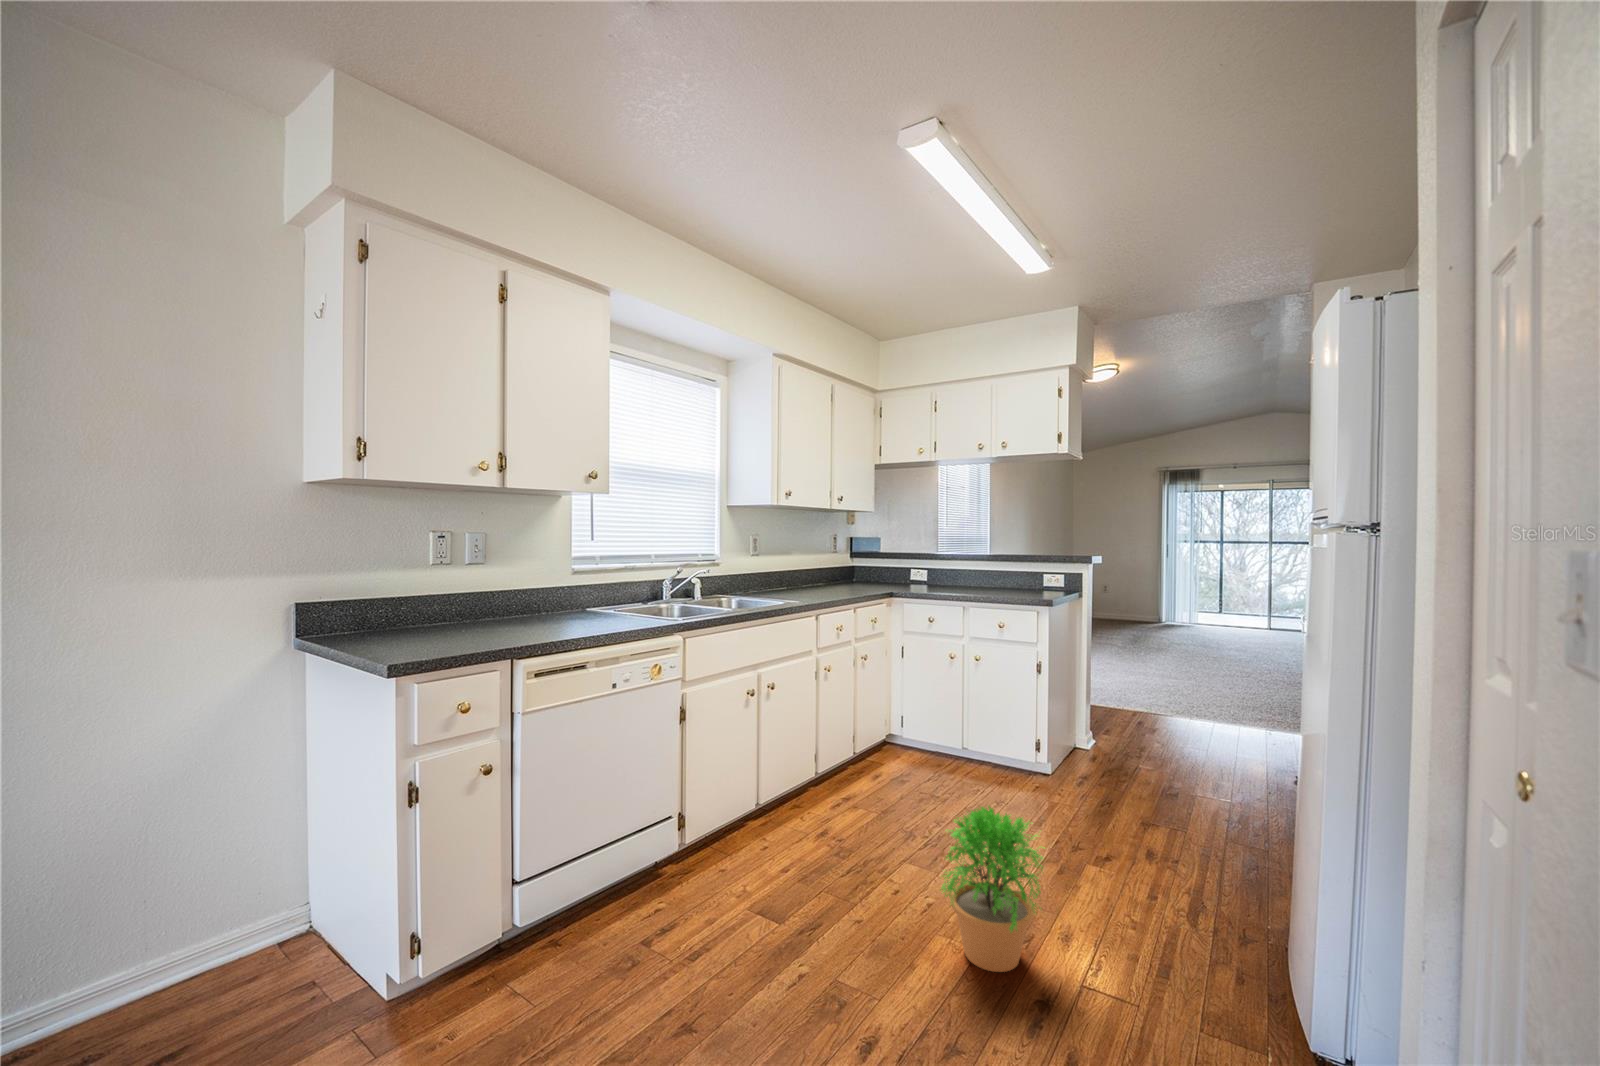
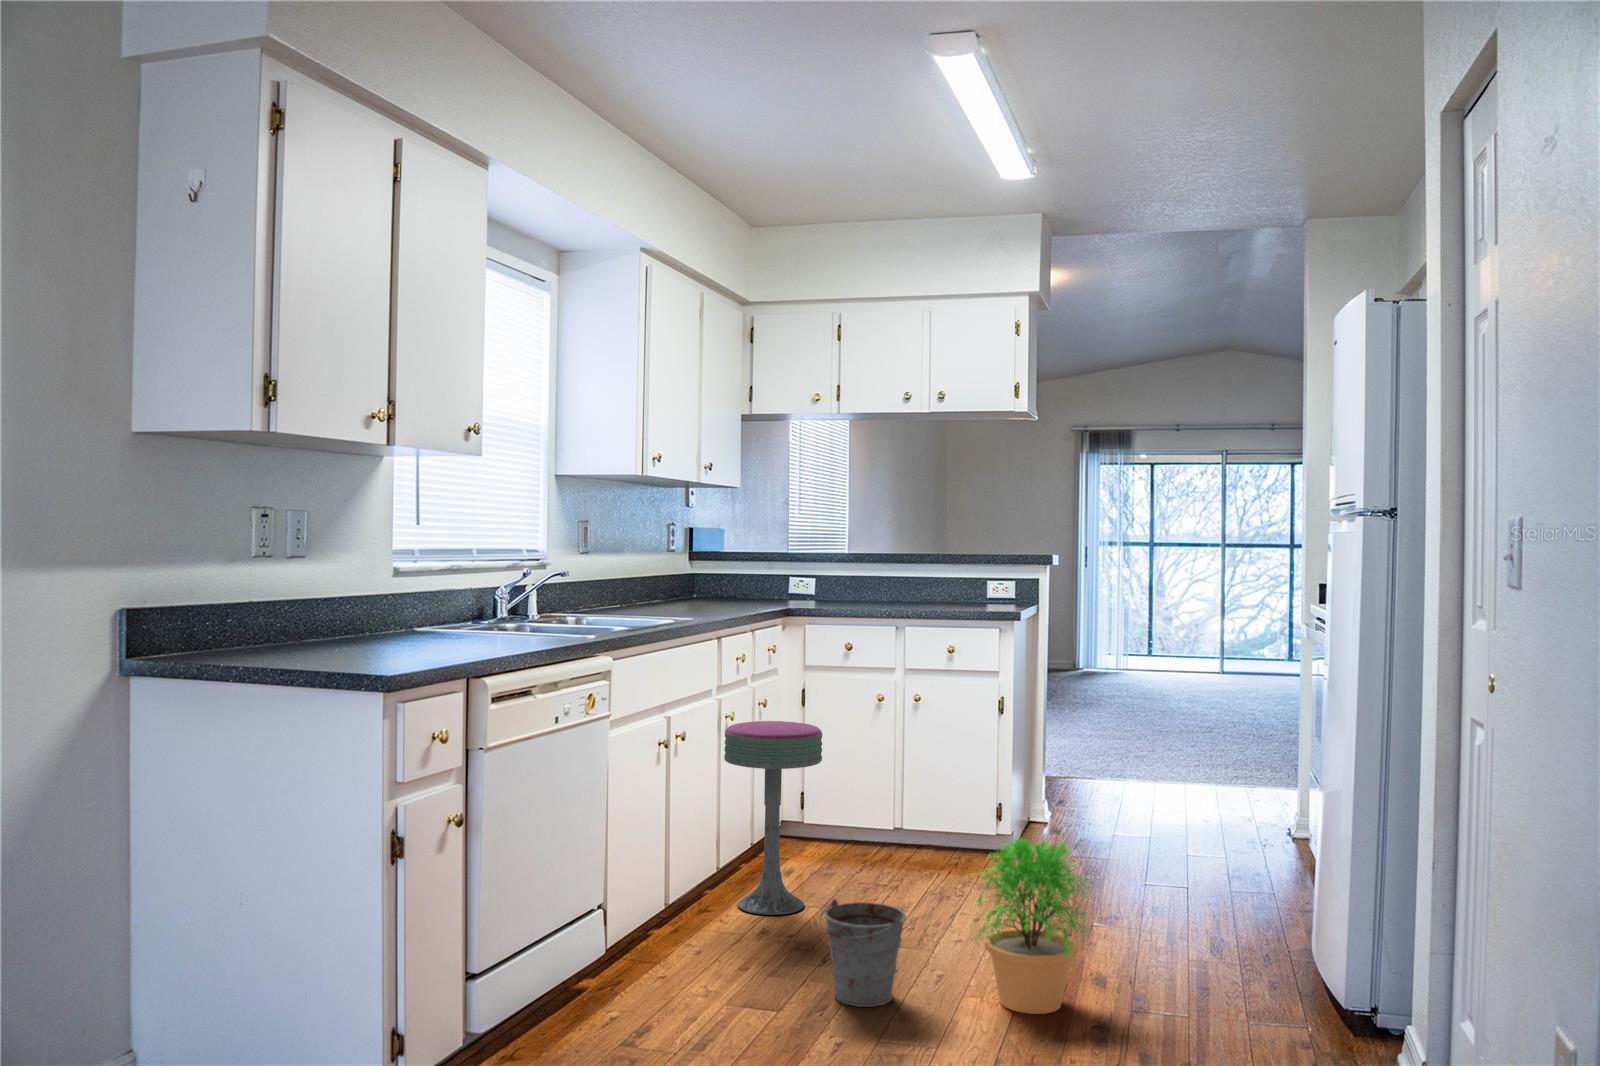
bar stool: none [809,675,879,819] -> present [724,721,822,915]
bucket: none [816,834,887,934] -> present [819,899,906,1007]

